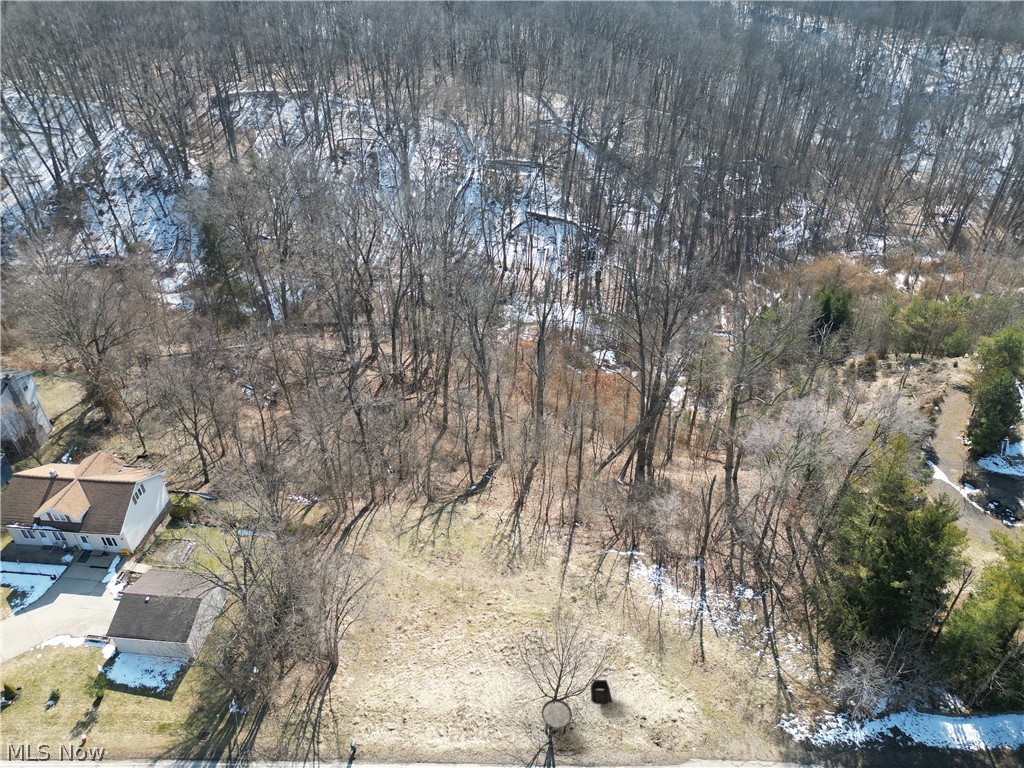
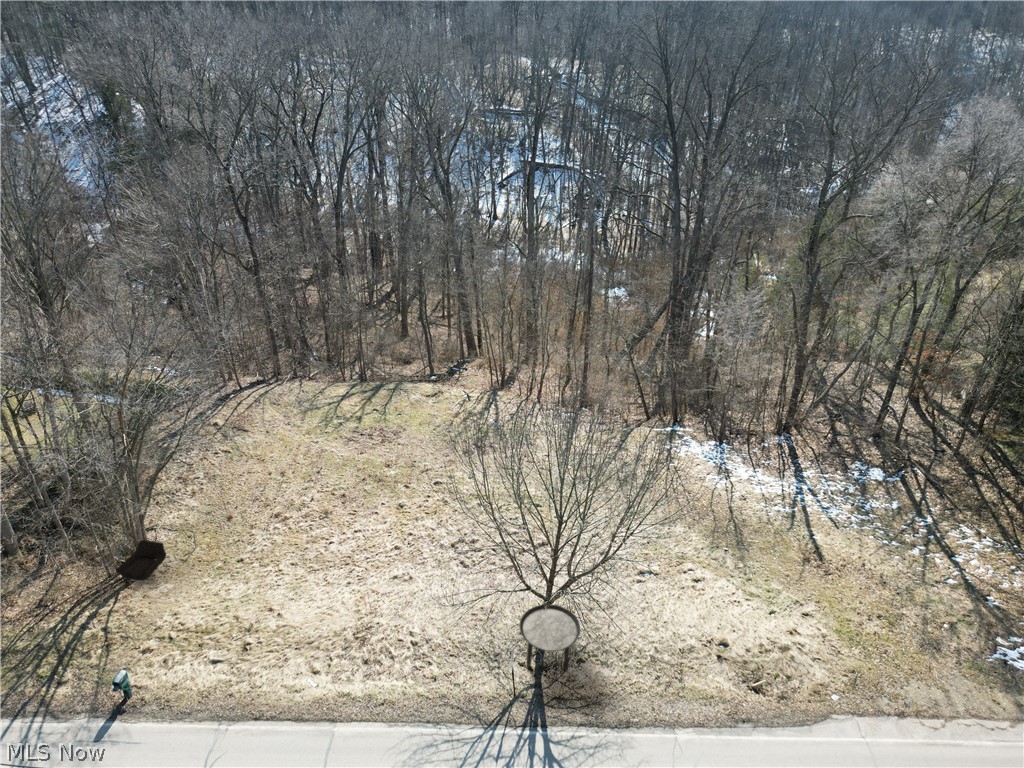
lounge chair: present [591,680,612,711] -> present [116,540,166,593]

